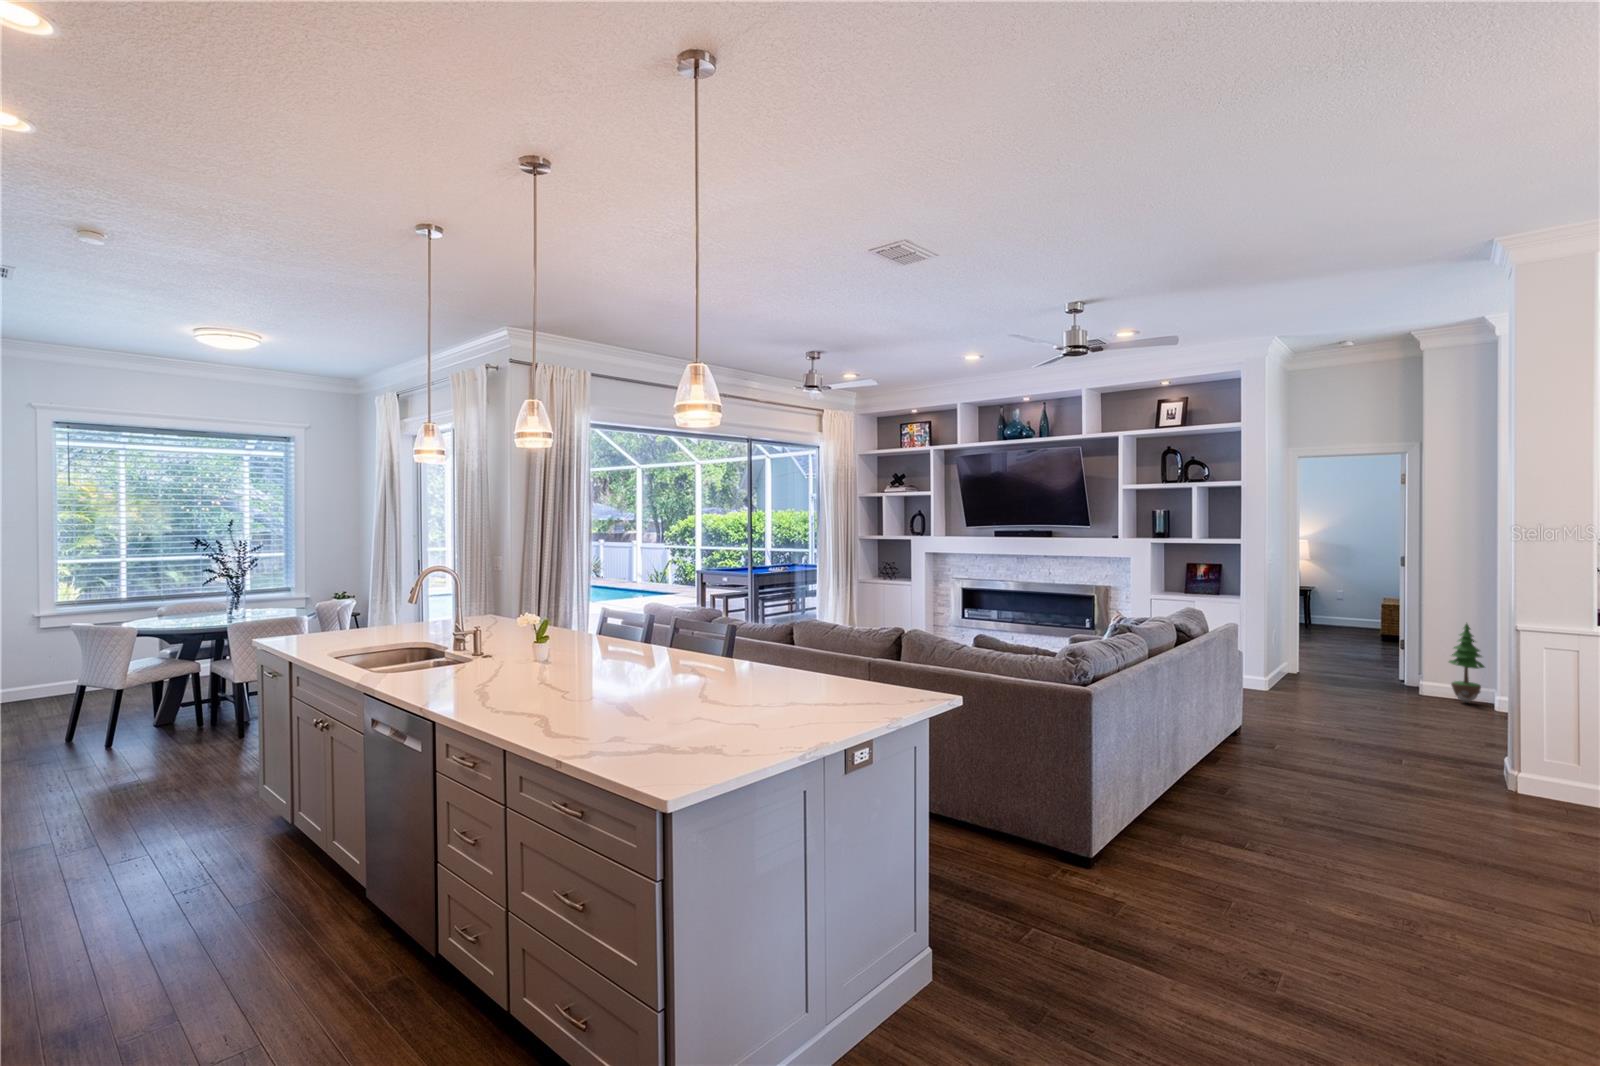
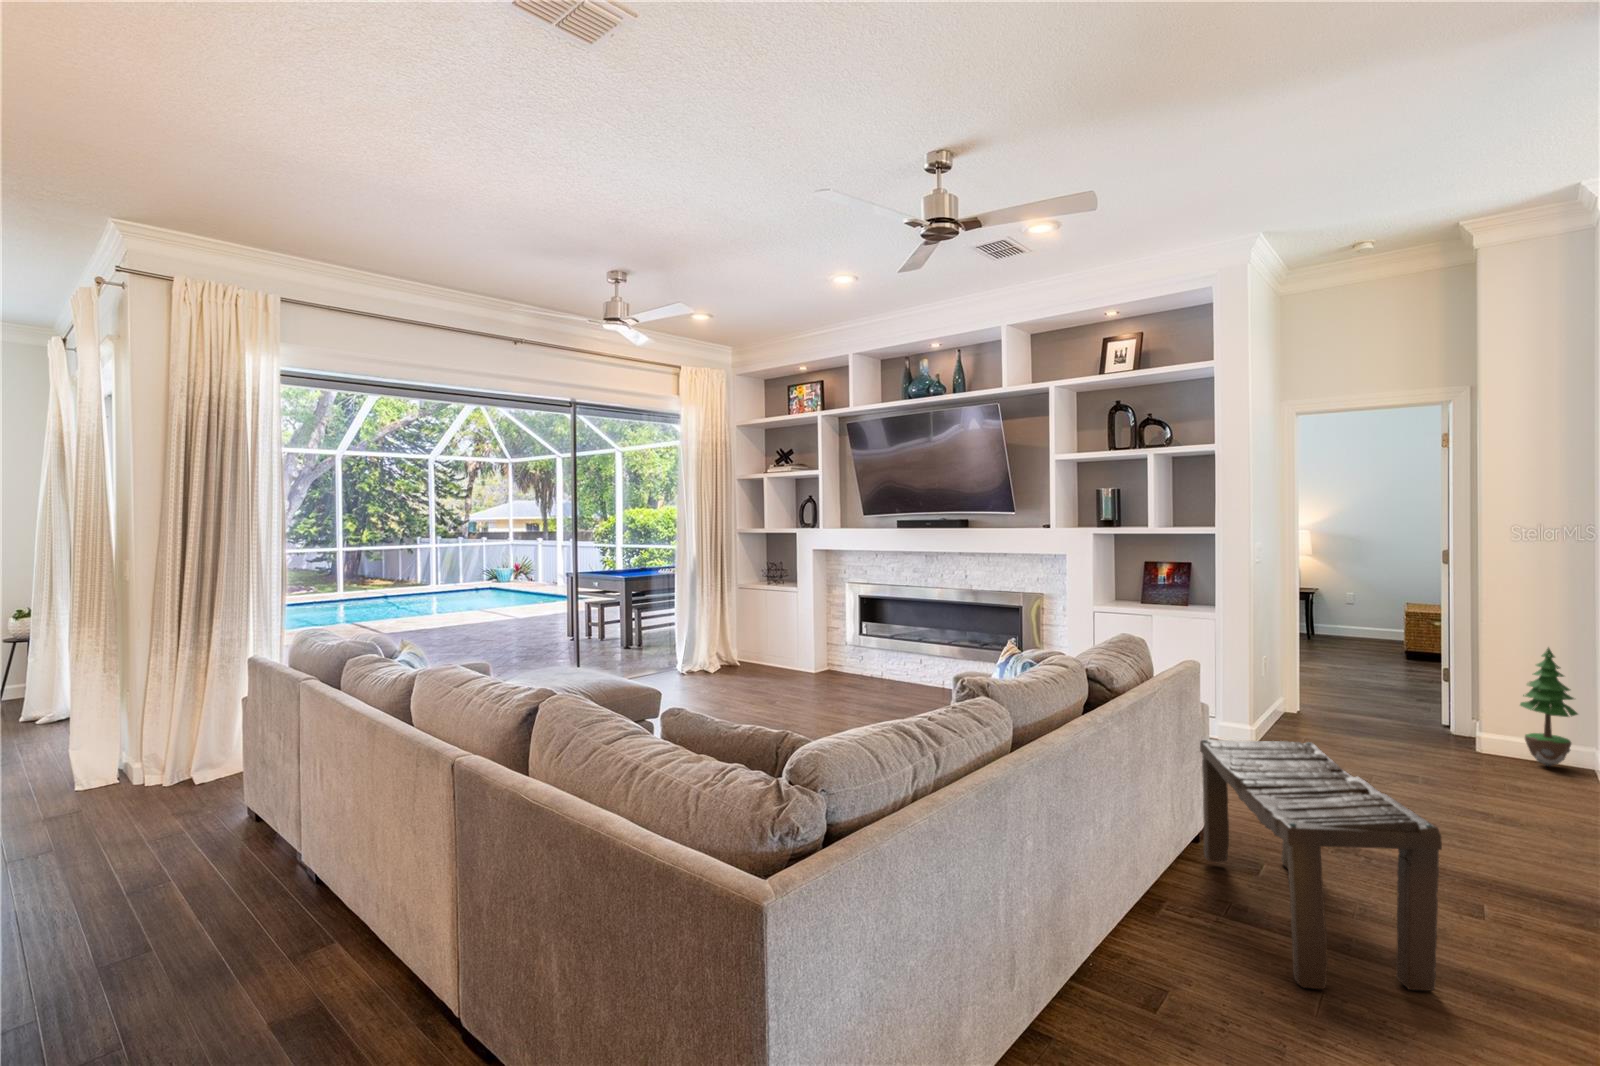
bench: none [1239,670,1375,789] -> present [1200,740,1442,991]

